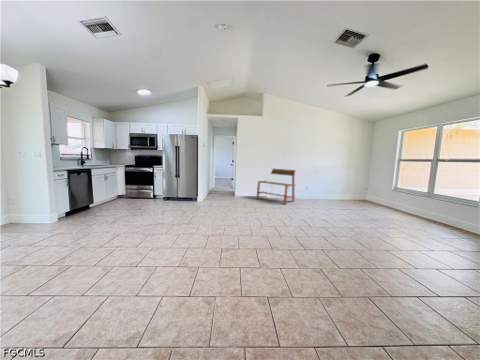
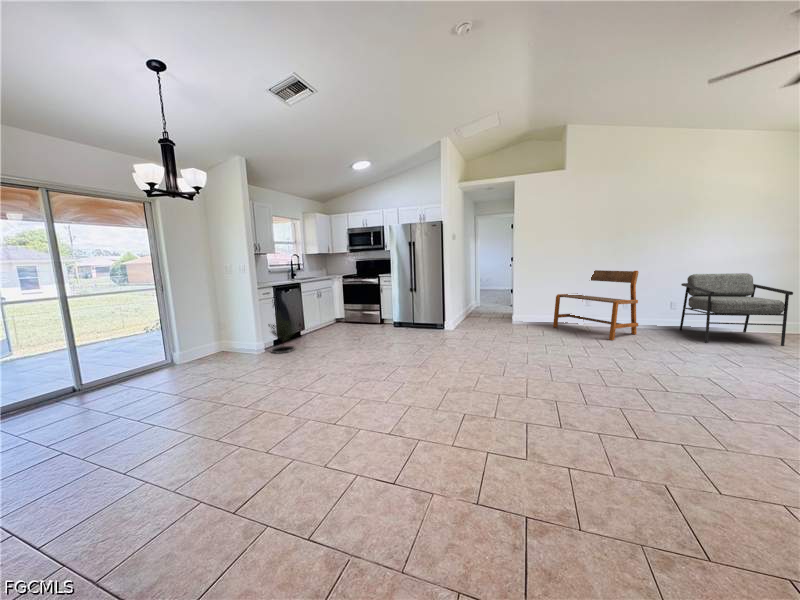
armchair: none [311,173,351,205] -> present [680,273,793,346]
potted tree: none [62,188,89,222] -> present [268,312,295,353]

